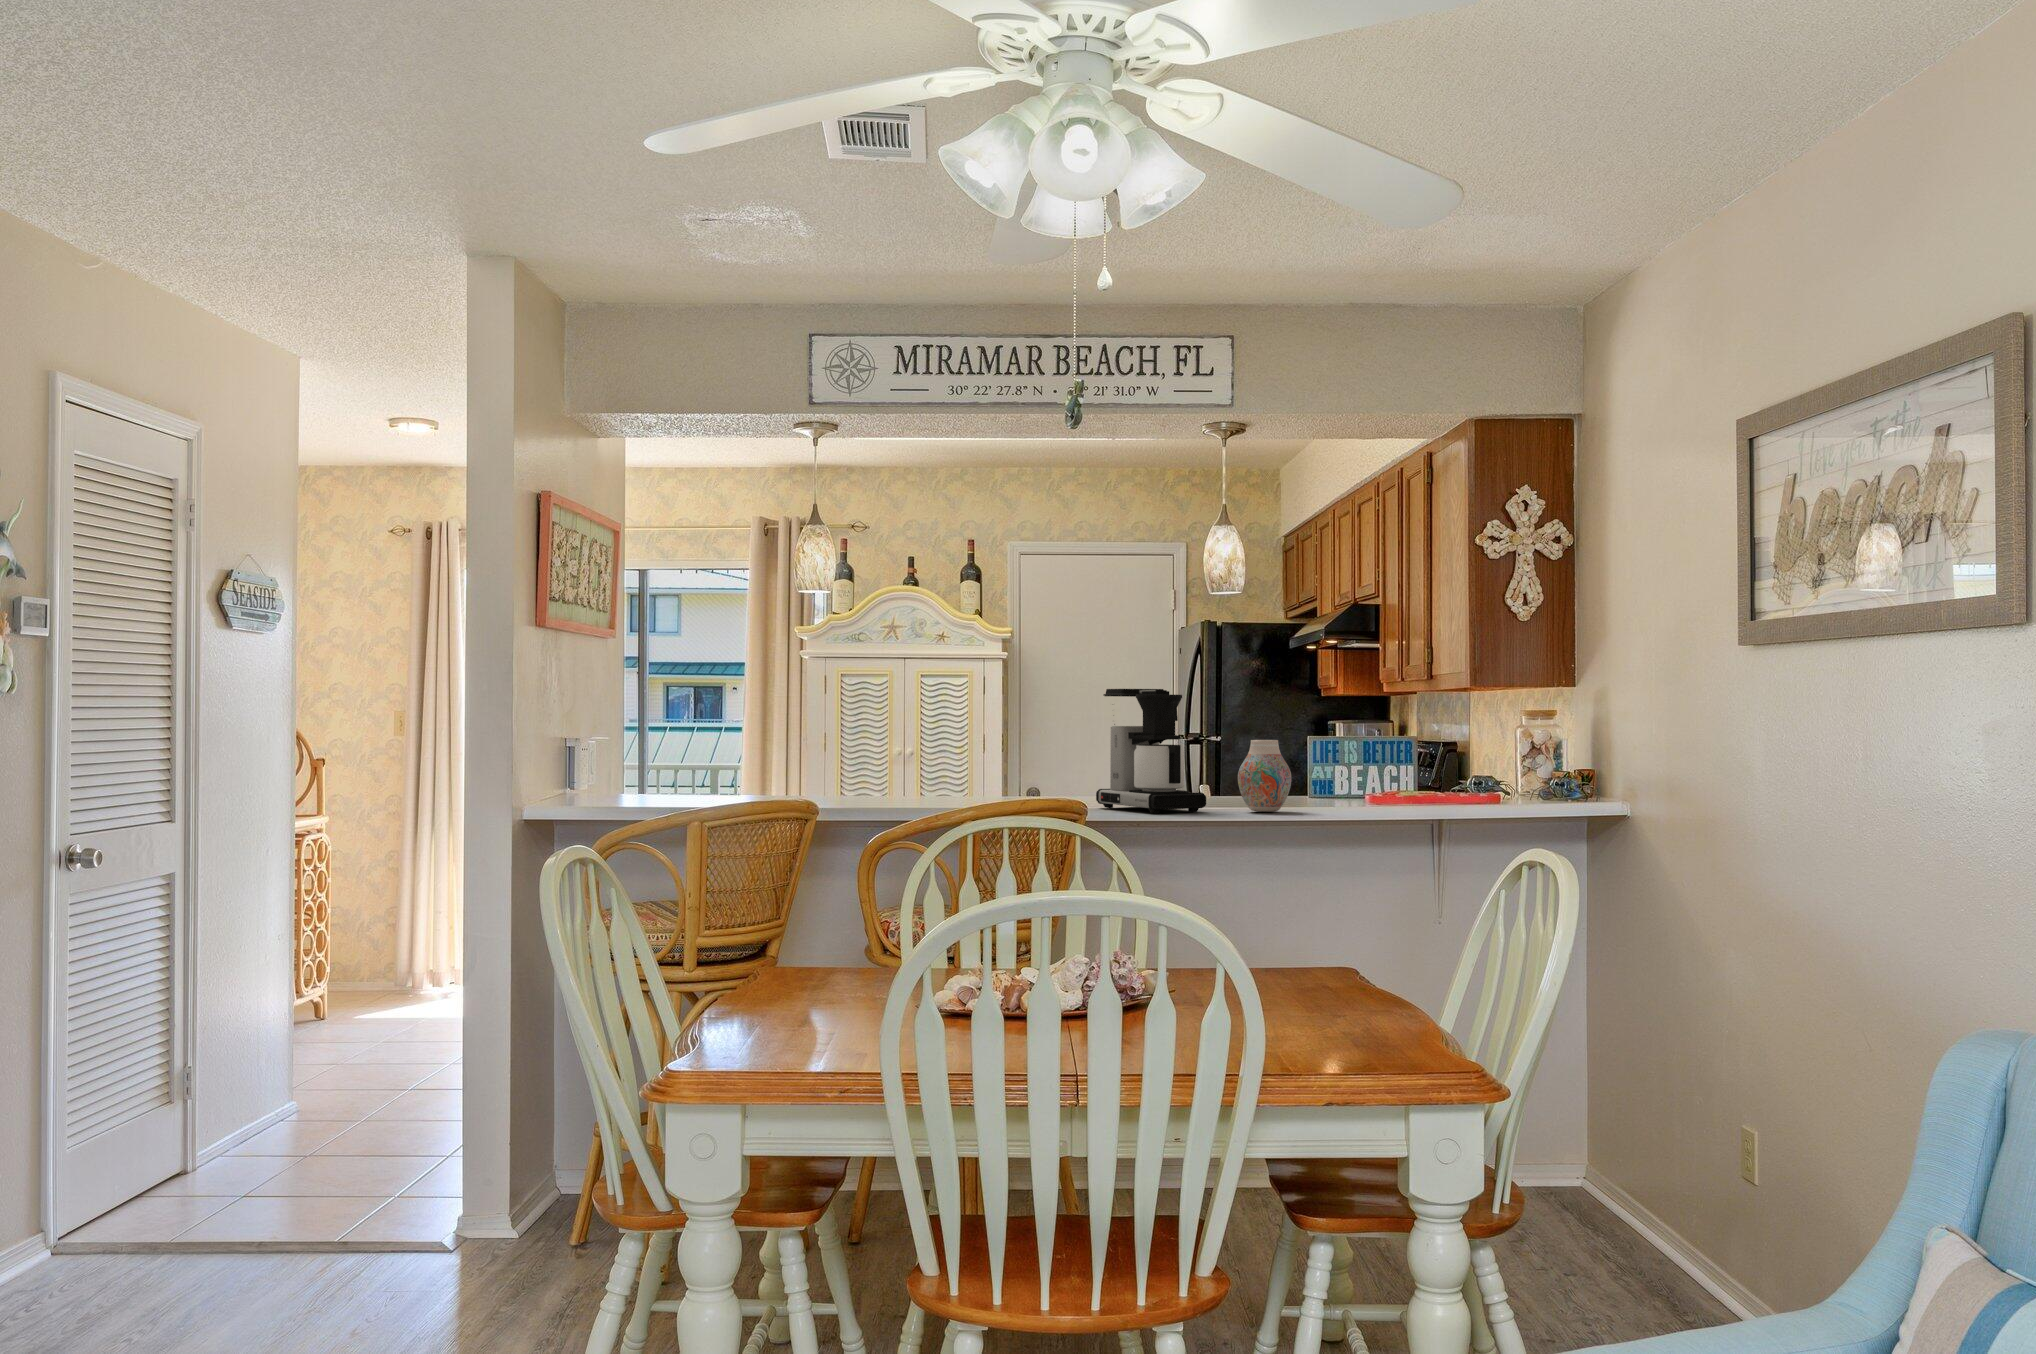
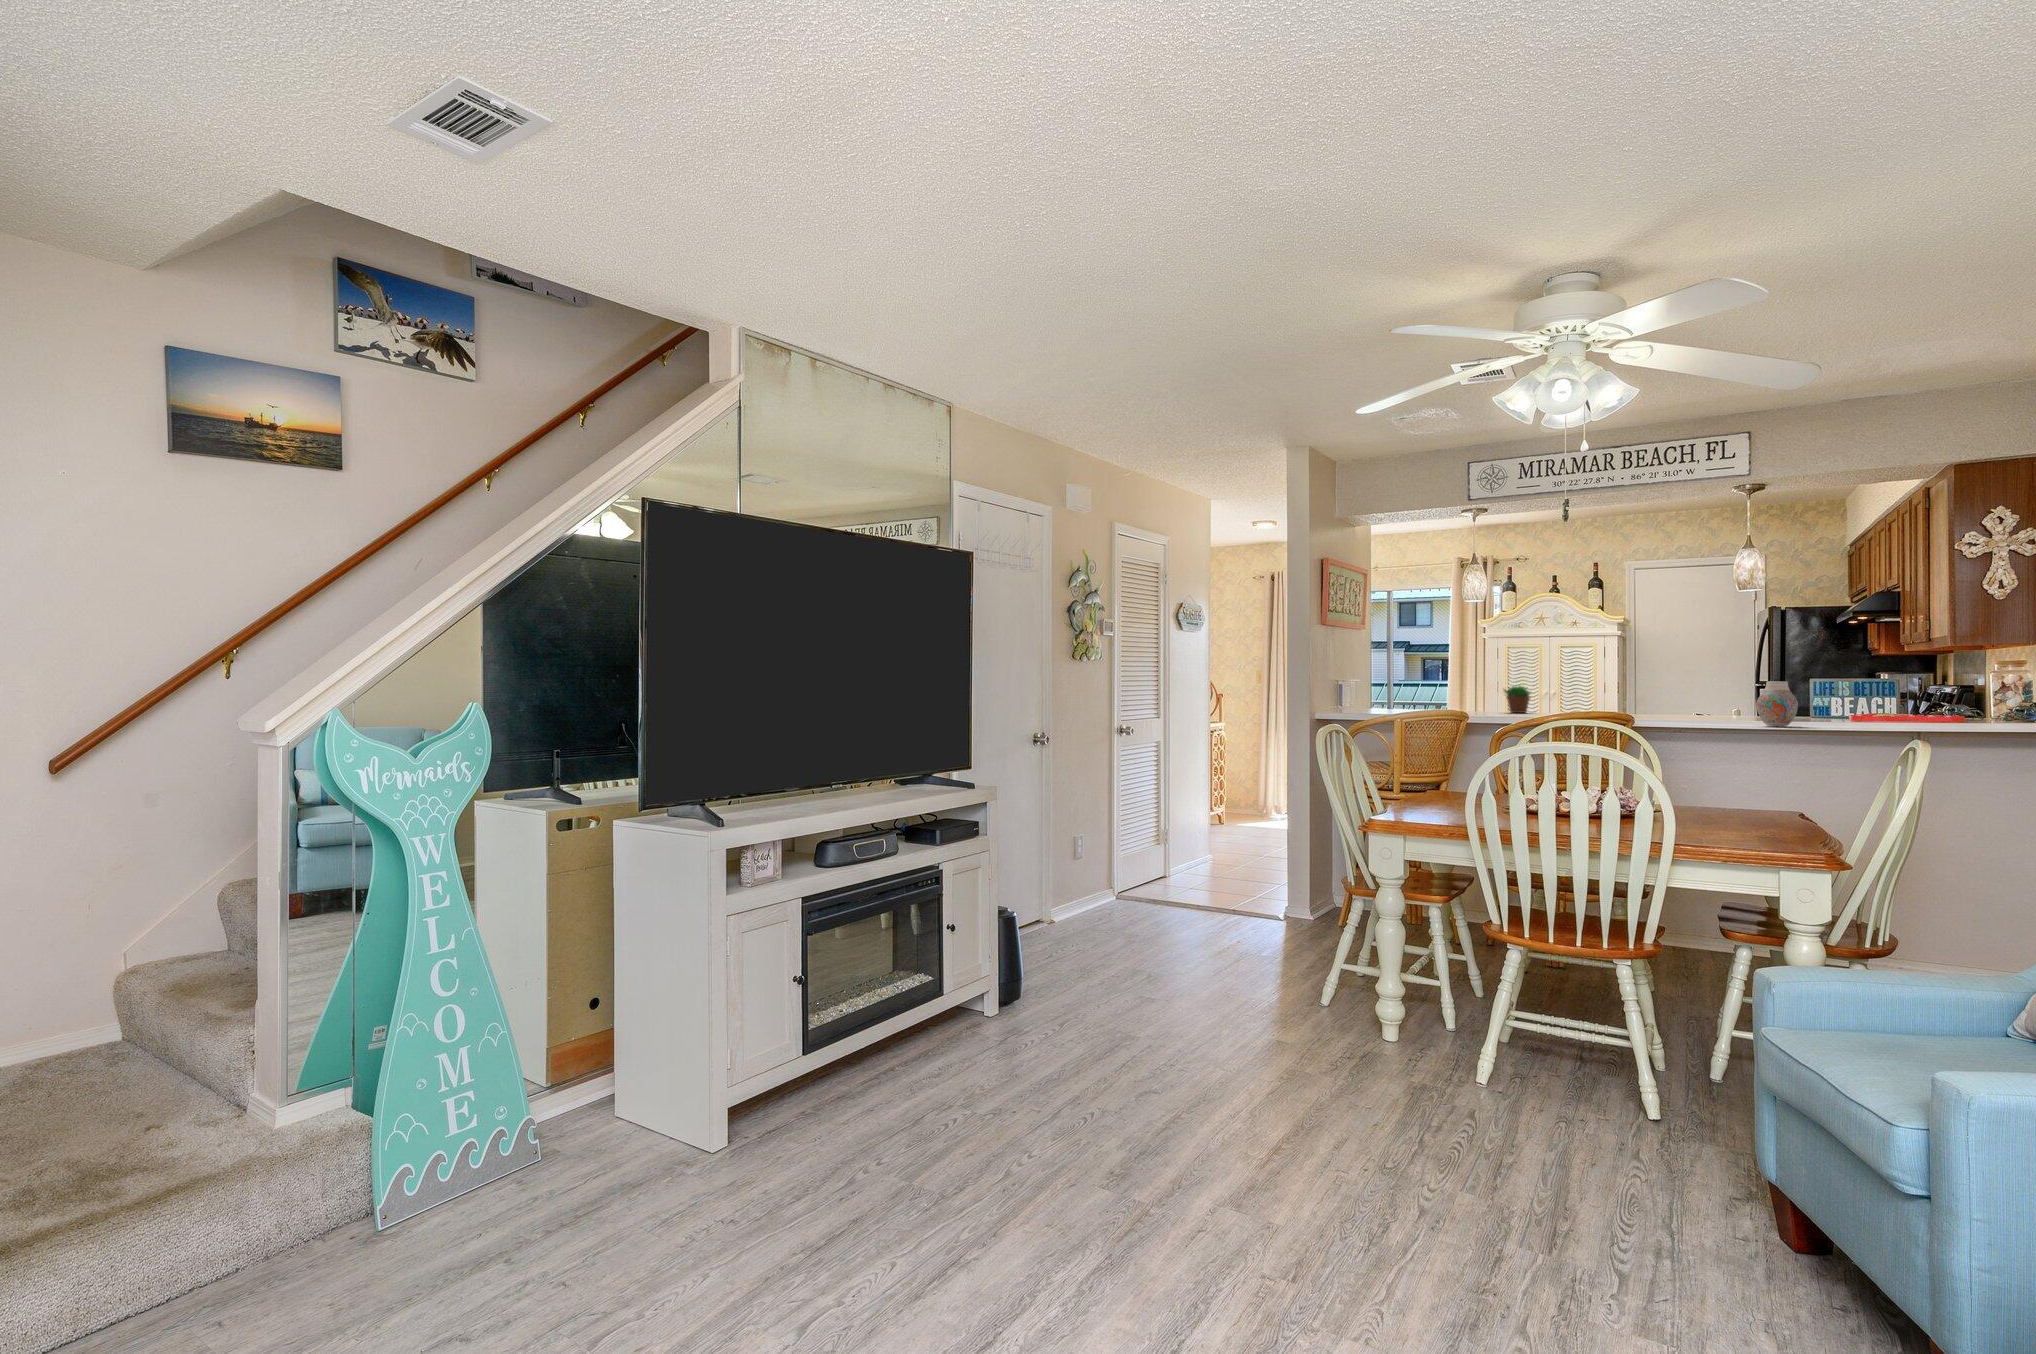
coffee maker: present [1096,689,1206,813] -> none [1656,651,1732,725]
succulent plant: none [846,742,895,792] -> present [1504,686,1530,713]

